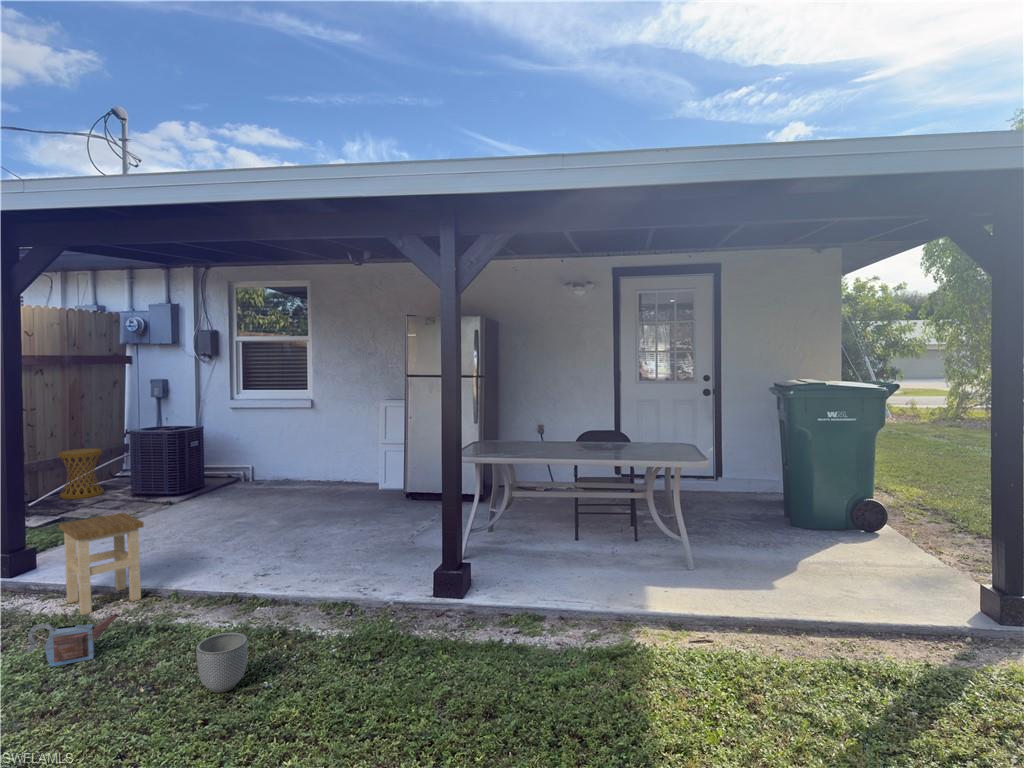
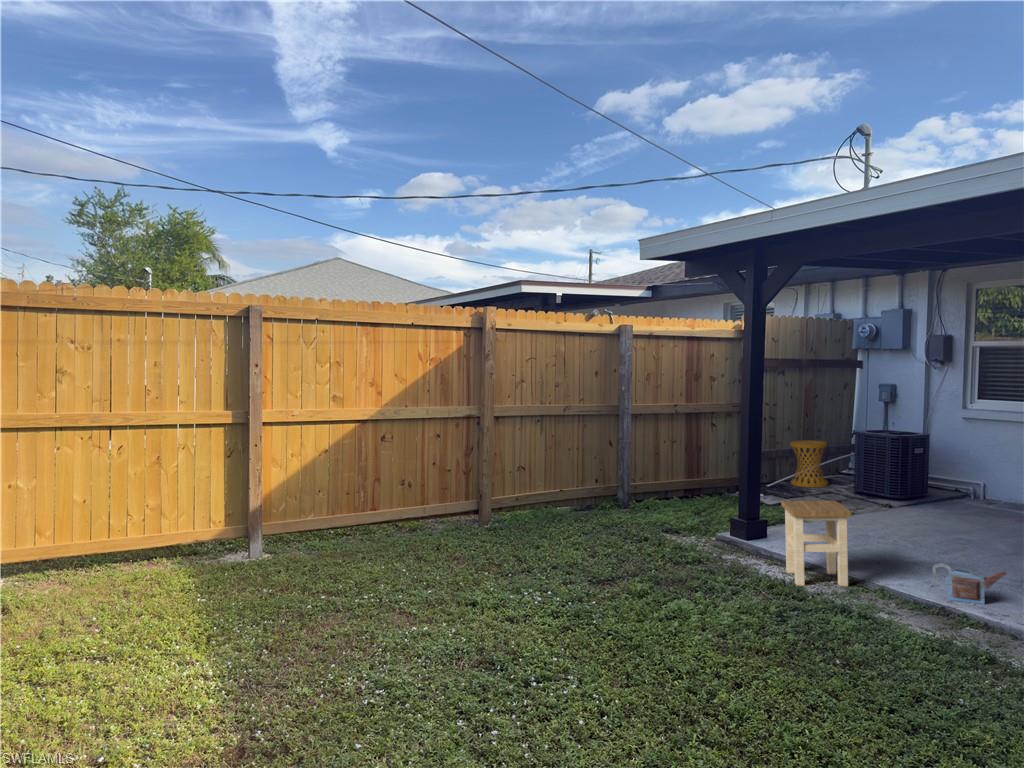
watering can: present [27,614,119,667] -> present [932,563,1006,604]
planter: present [196,632,248,693] -> none [887,632,942,692]

